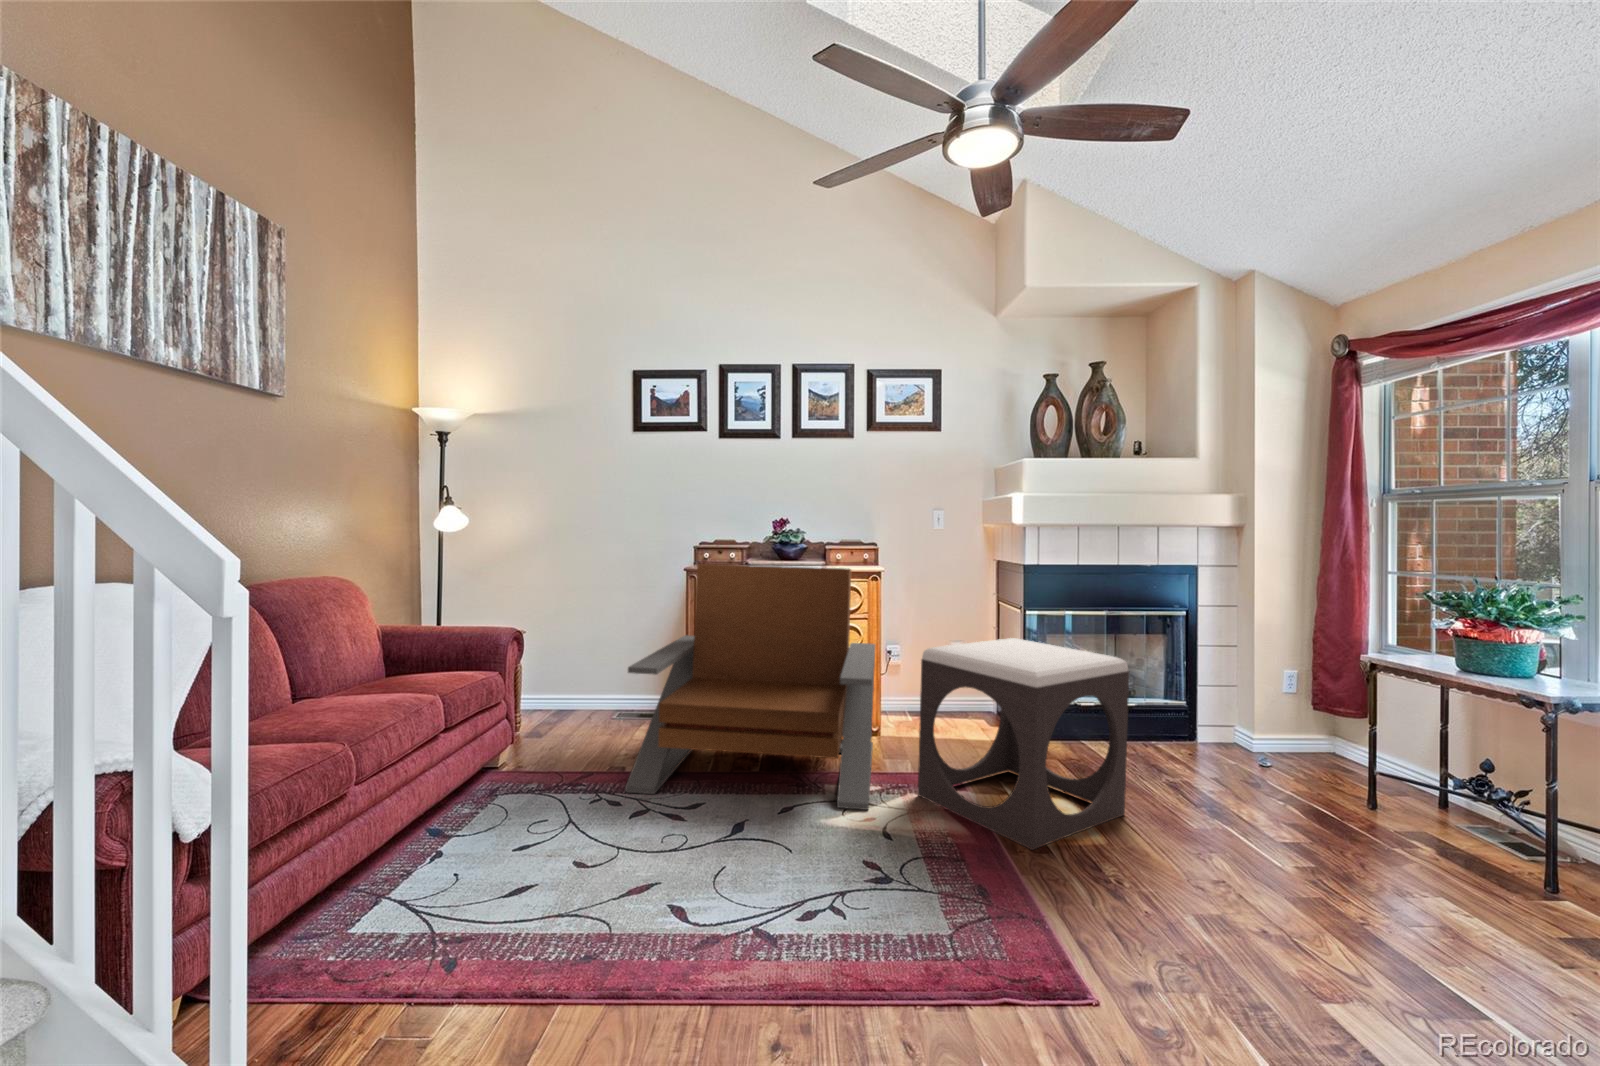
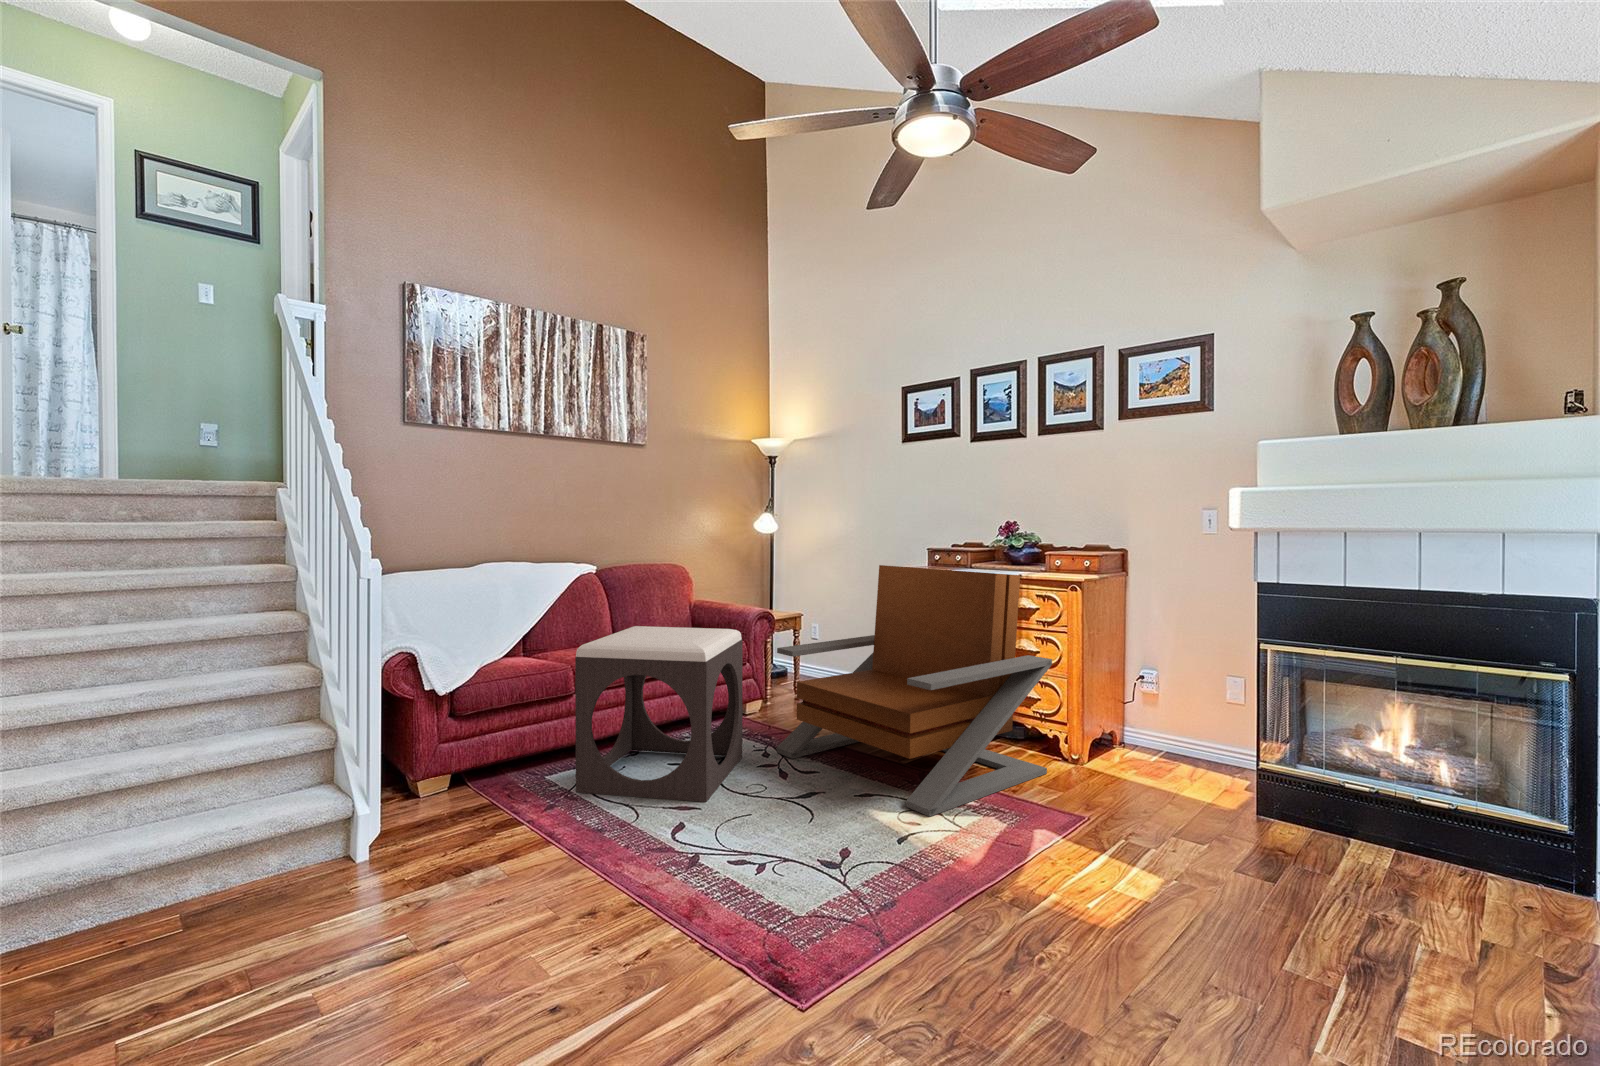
footstool: present [918,638,1129,850] -> present [575,626,743,802]

